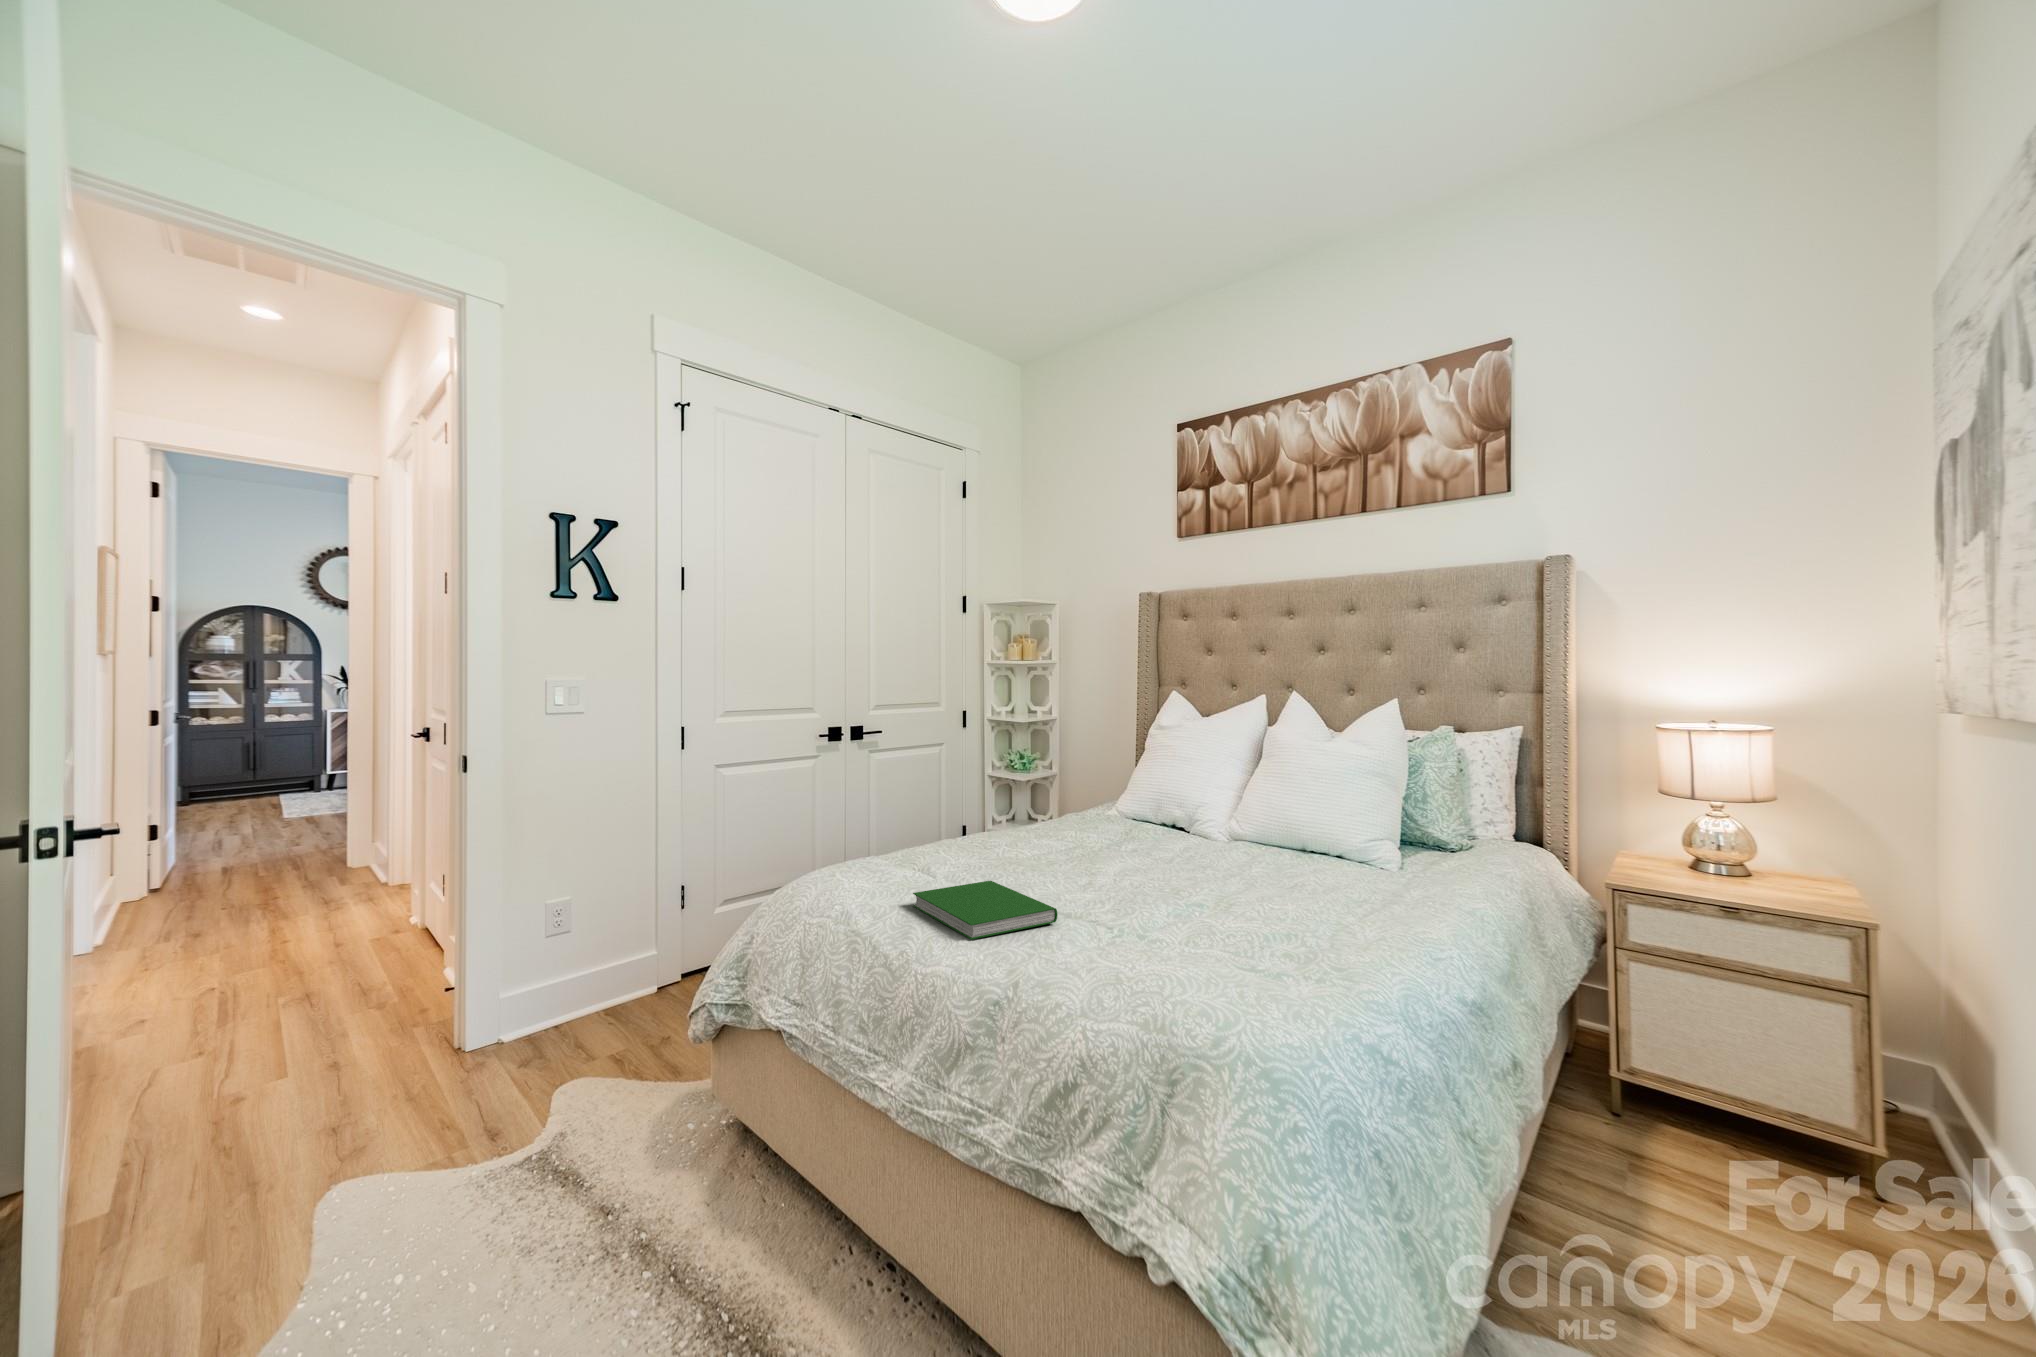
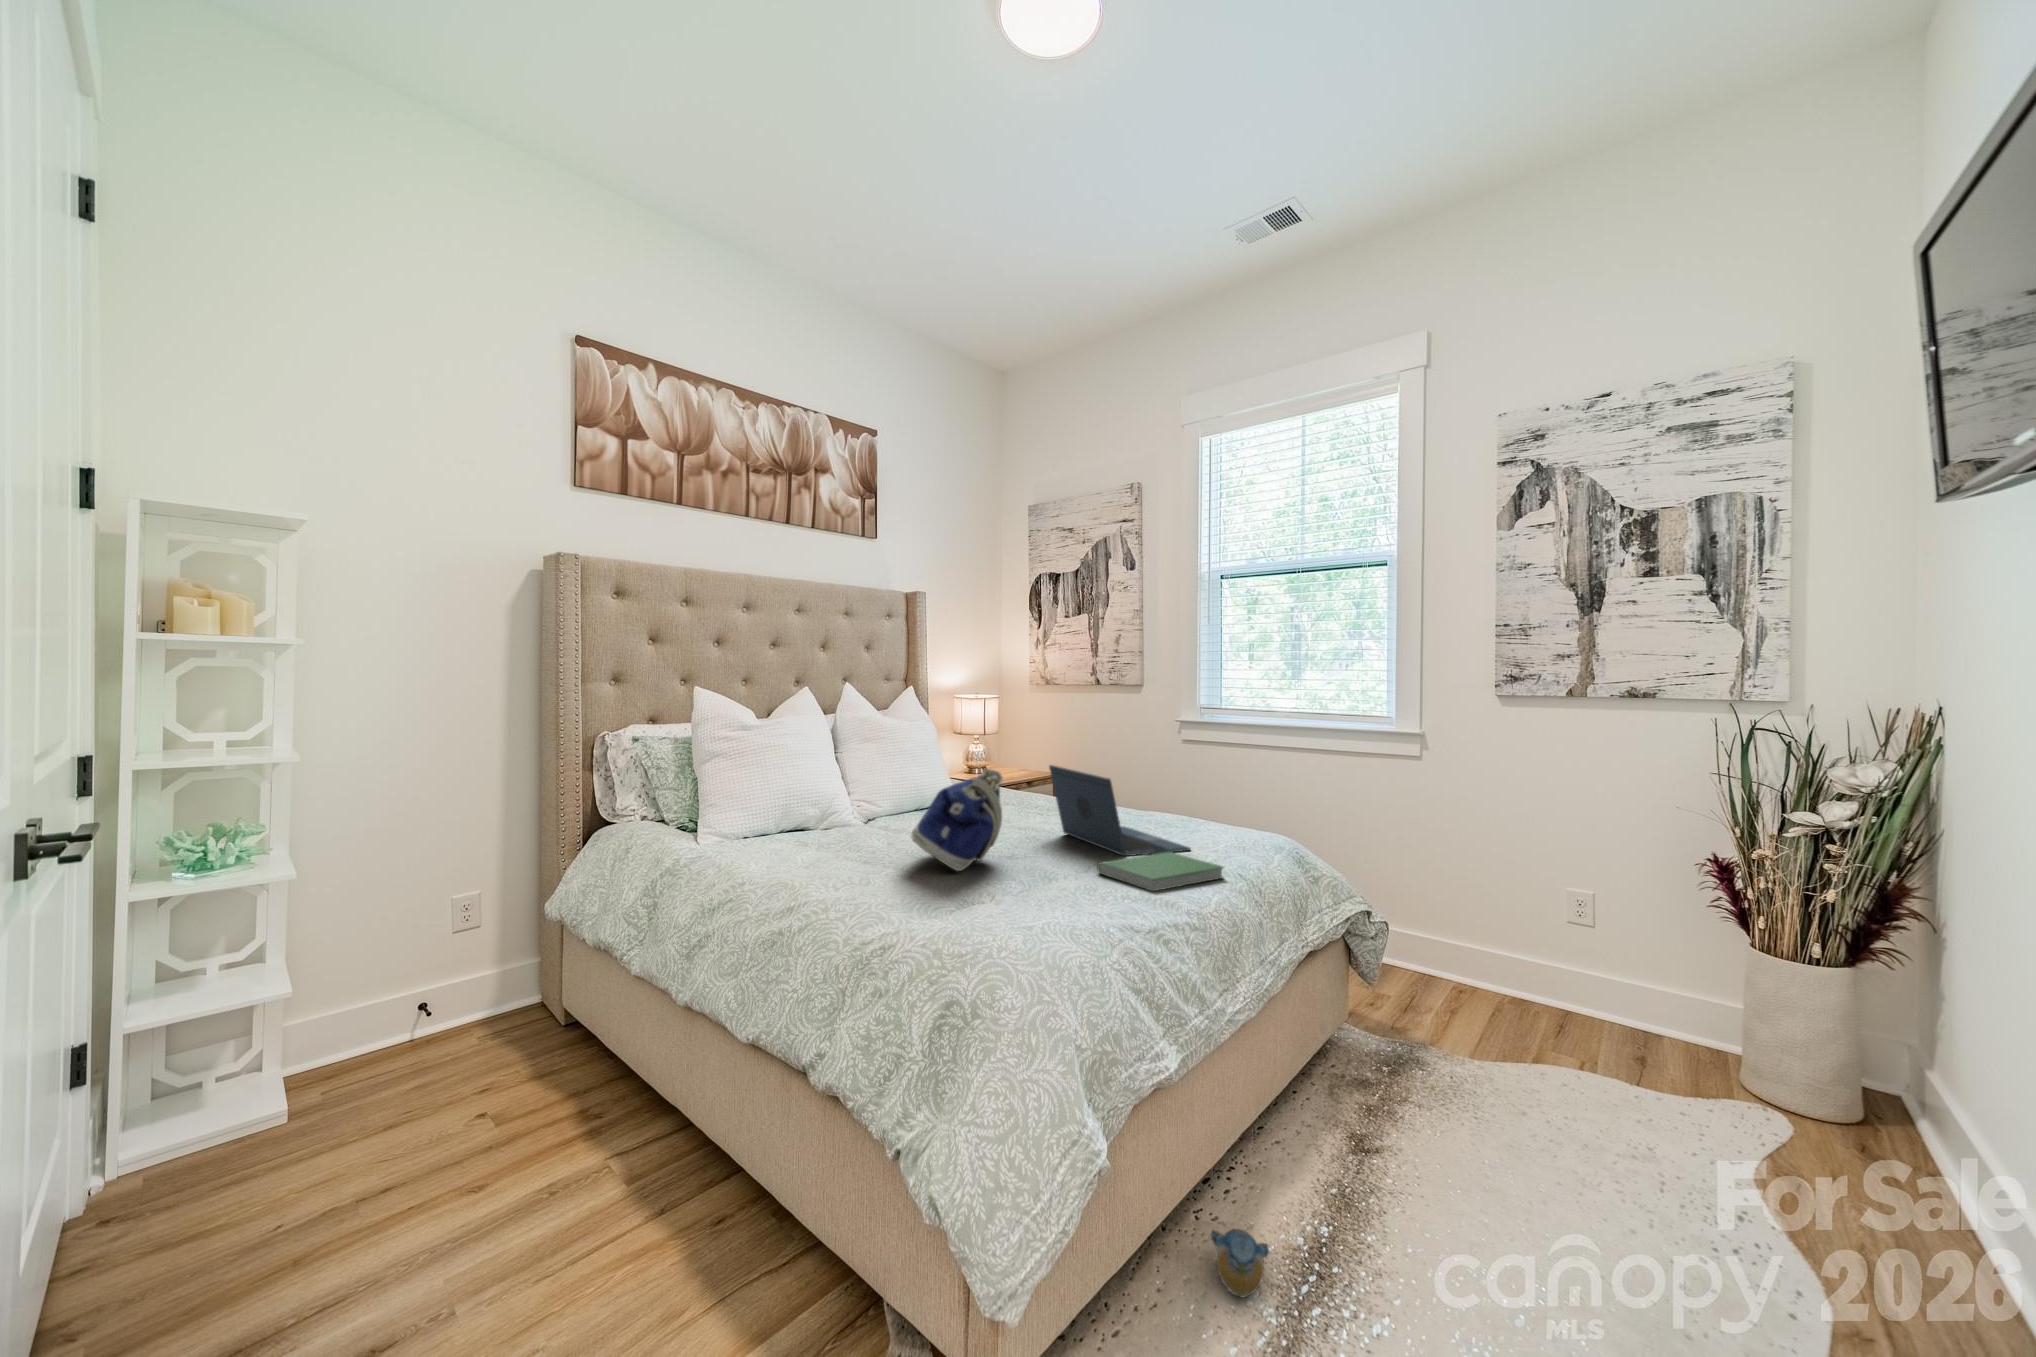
tote bag: none [962,776,1096,861] -> present [911,770,1003,871]
laptop: none [1084,794,1303,946] -> present [1049,765,1191,856]
plush toy: none [694,1185,776,1262] -> present [1211,1229,1269,1297]

